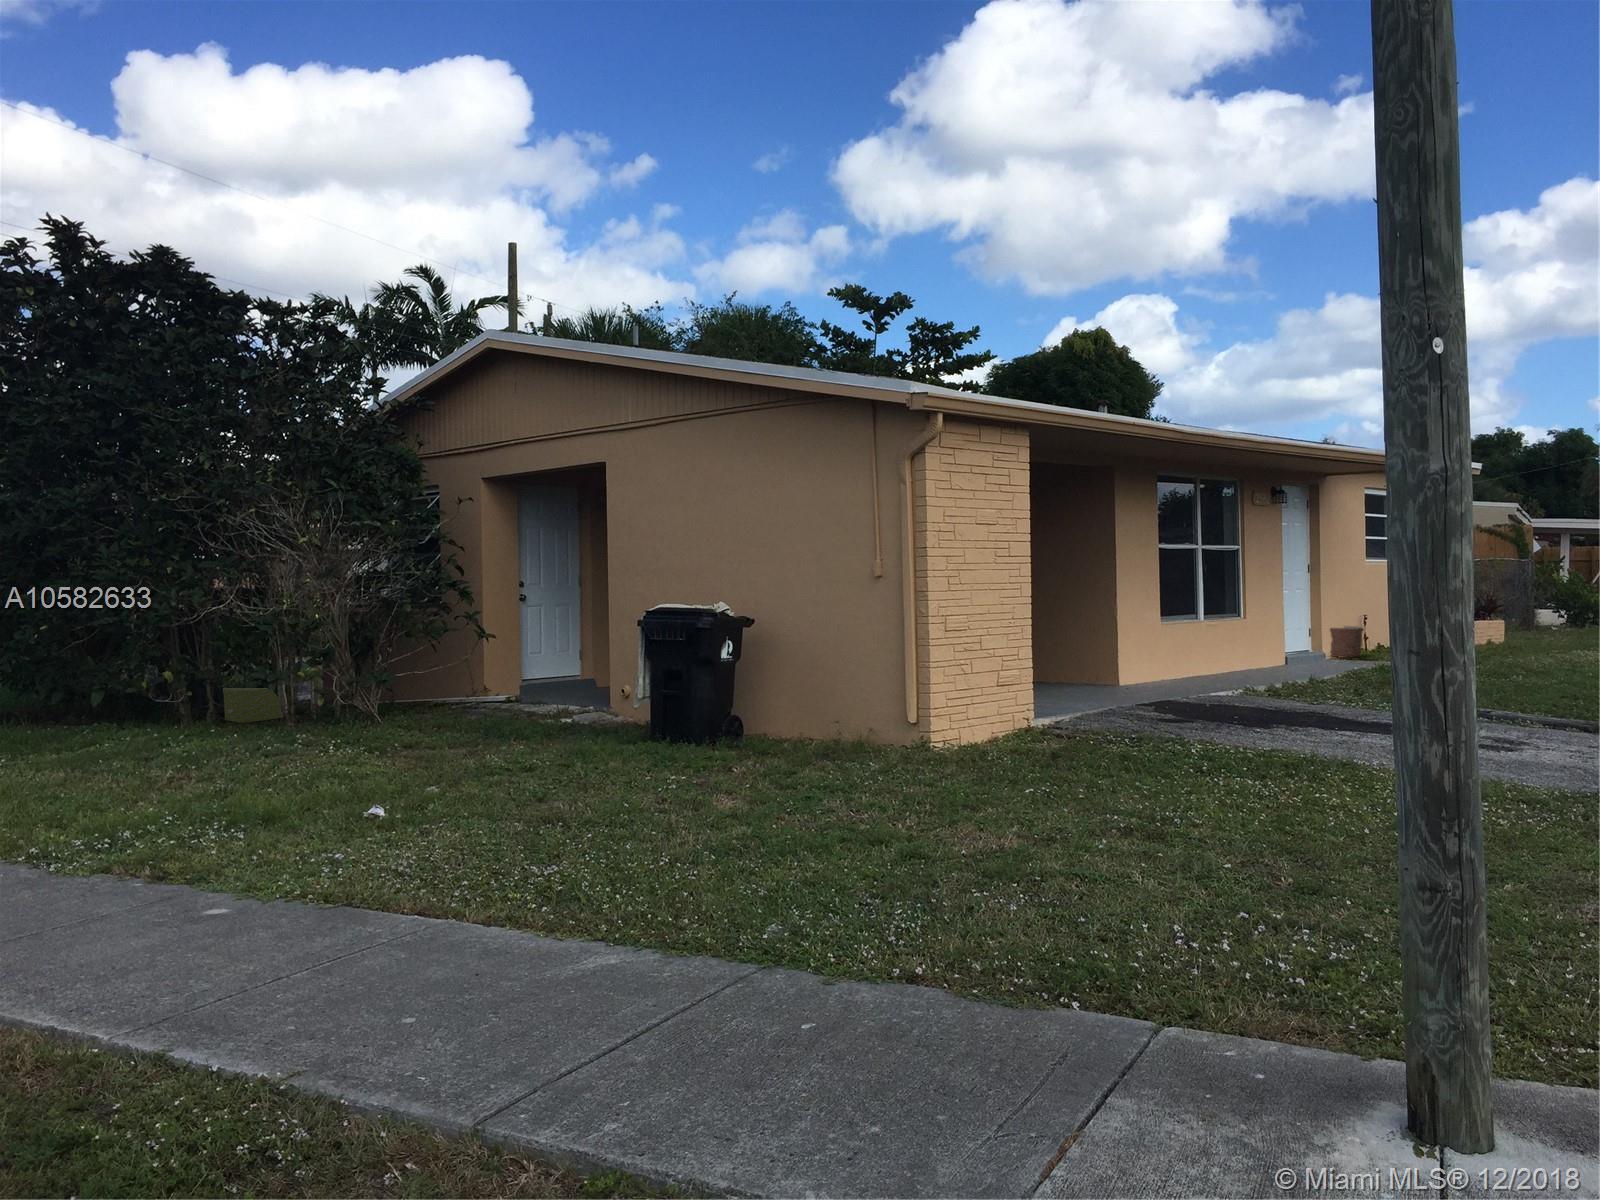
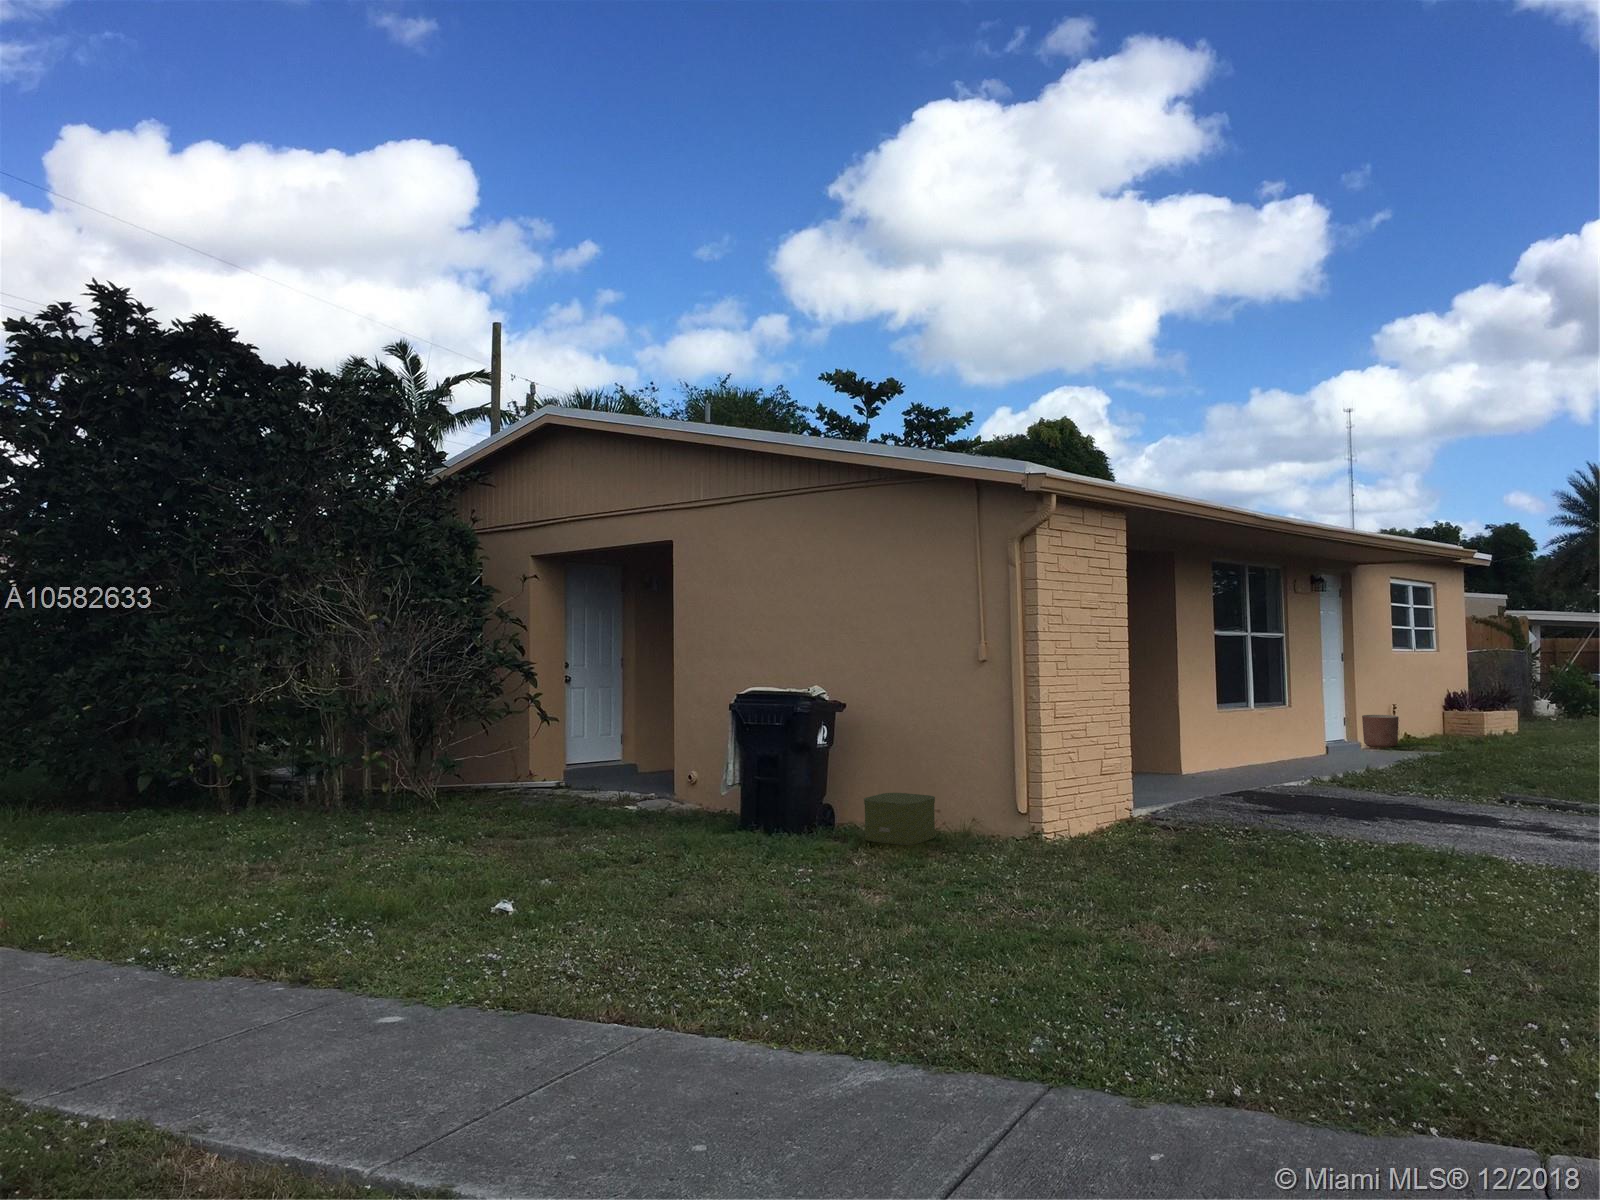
storage box: present [223,688,283,723] -> present [864,793,935,845]

